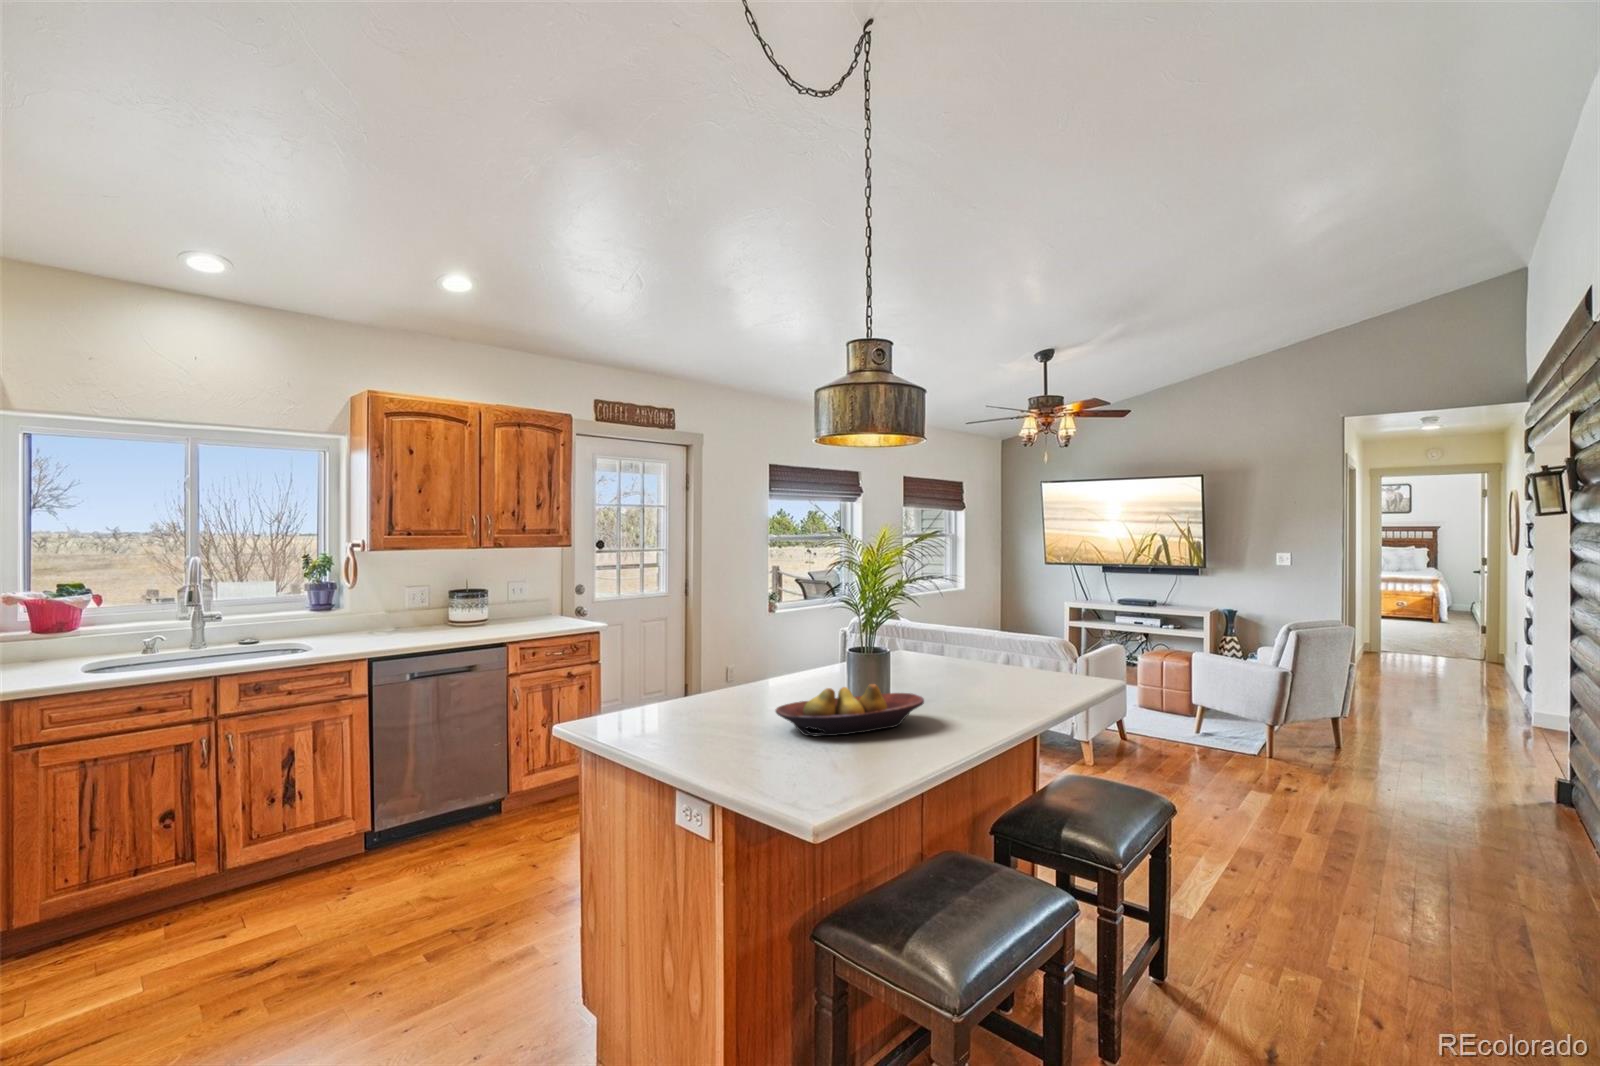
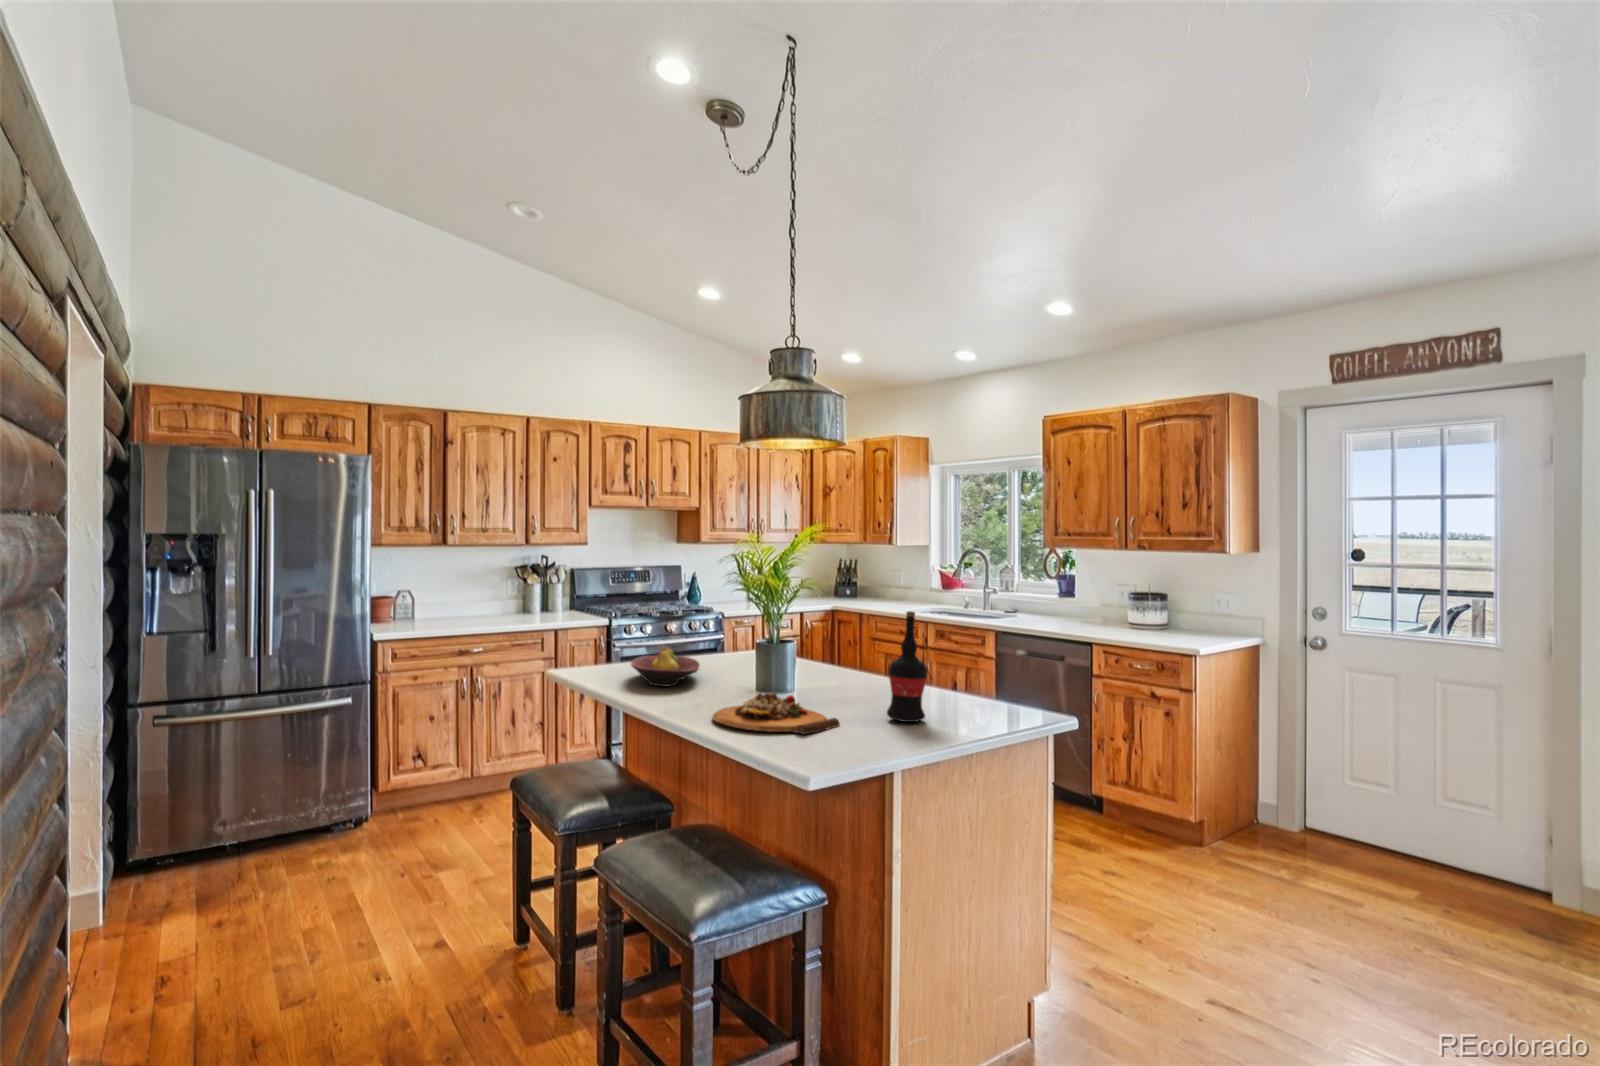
wine bottle: none [931,586,962,667] -> present [887,611,927,722]
cutting board: none [944,665,1046,696] -> present [713,693,840,734]

